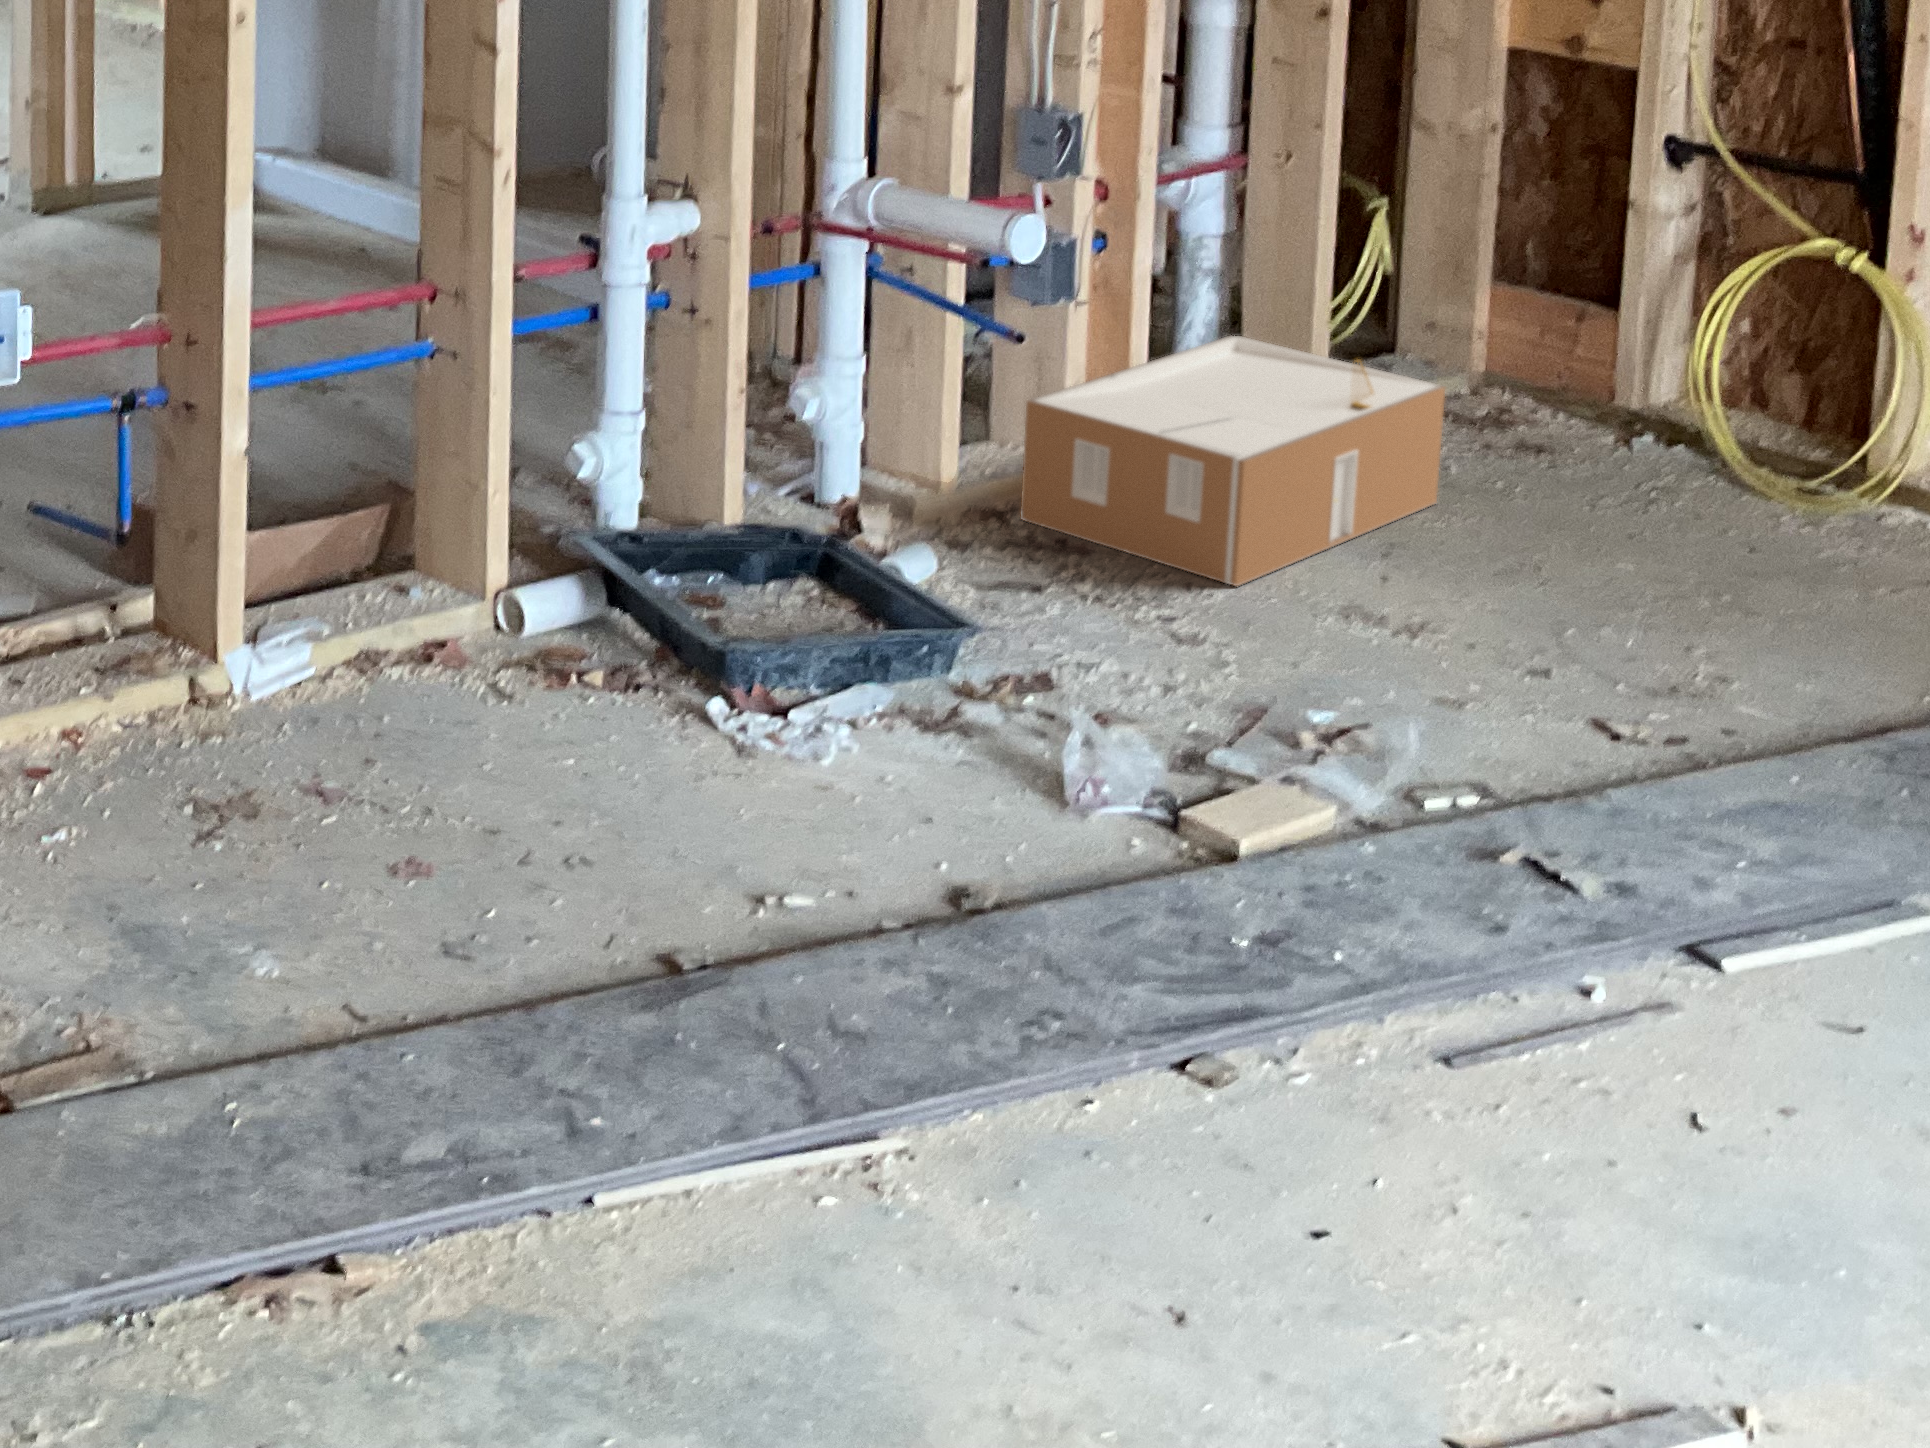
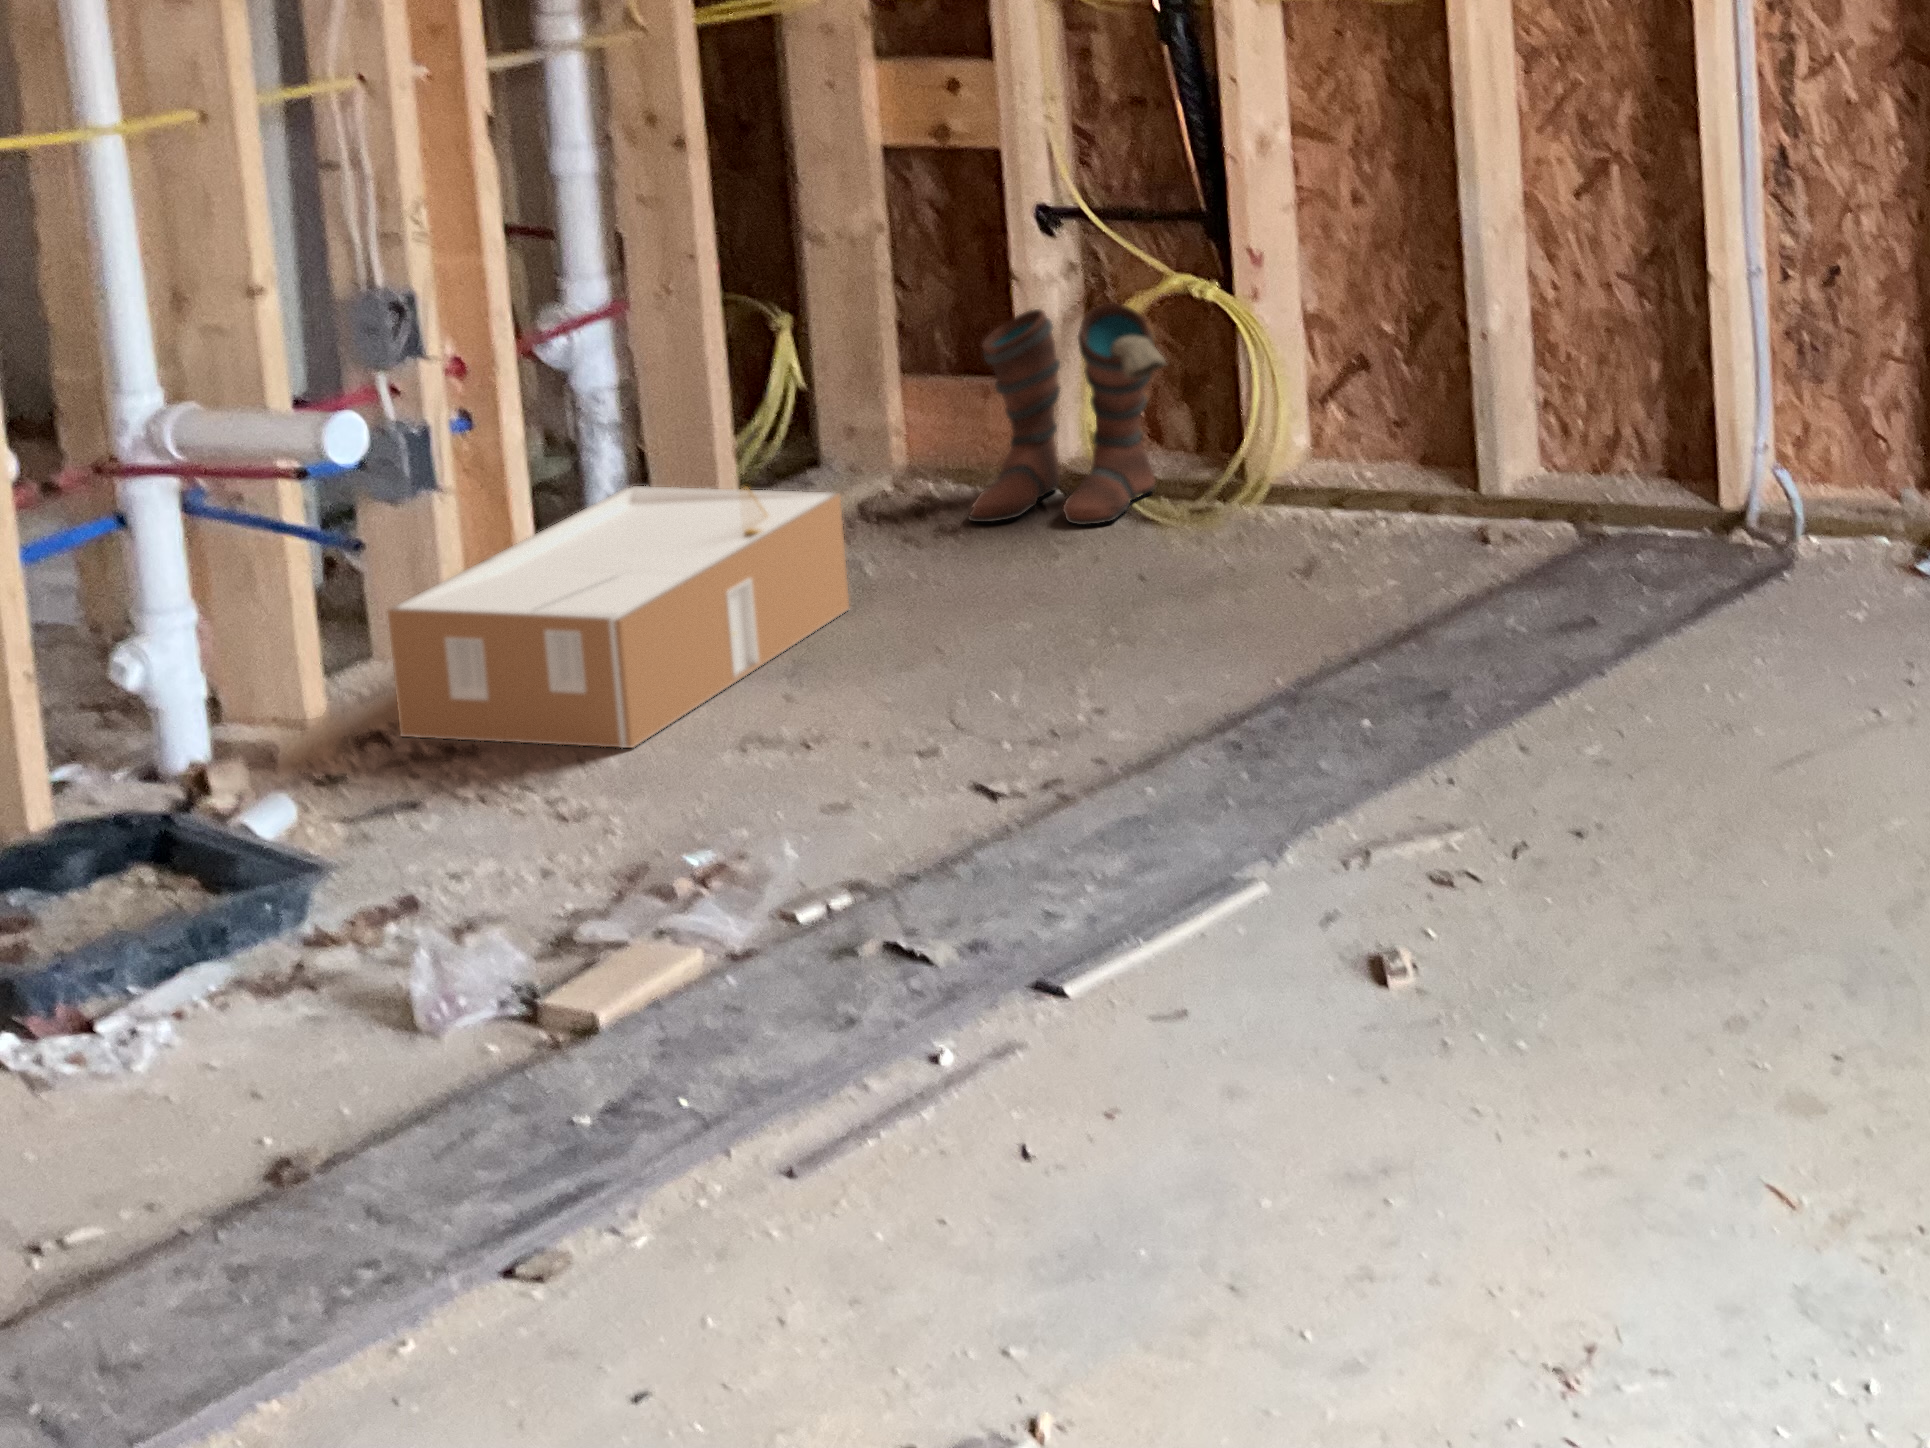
boots: none [1550,242,1799,478] -> present [969,303,1166,525]

